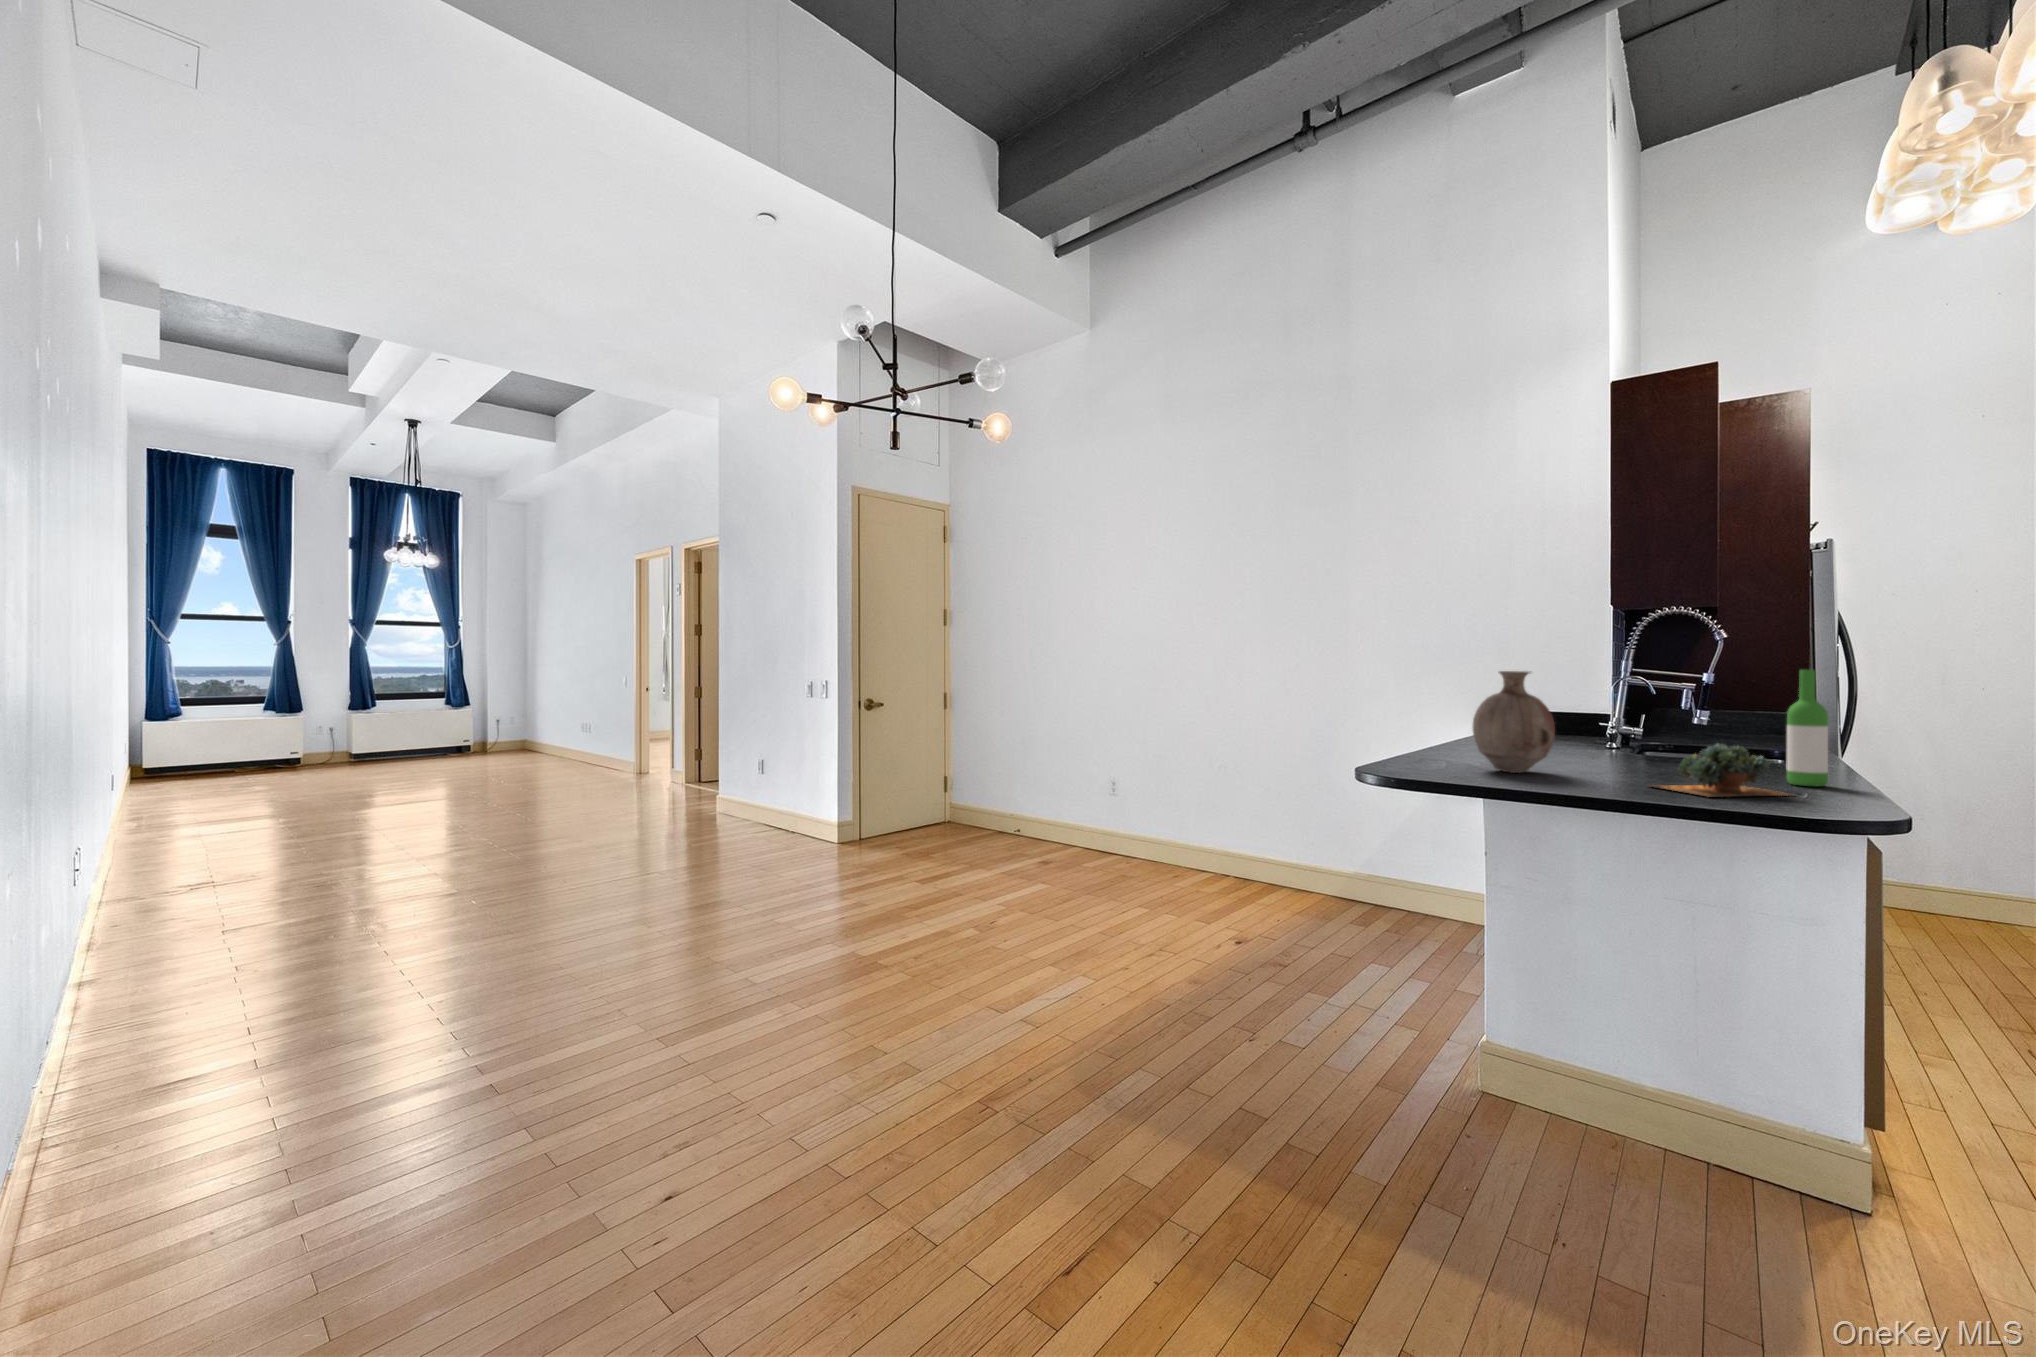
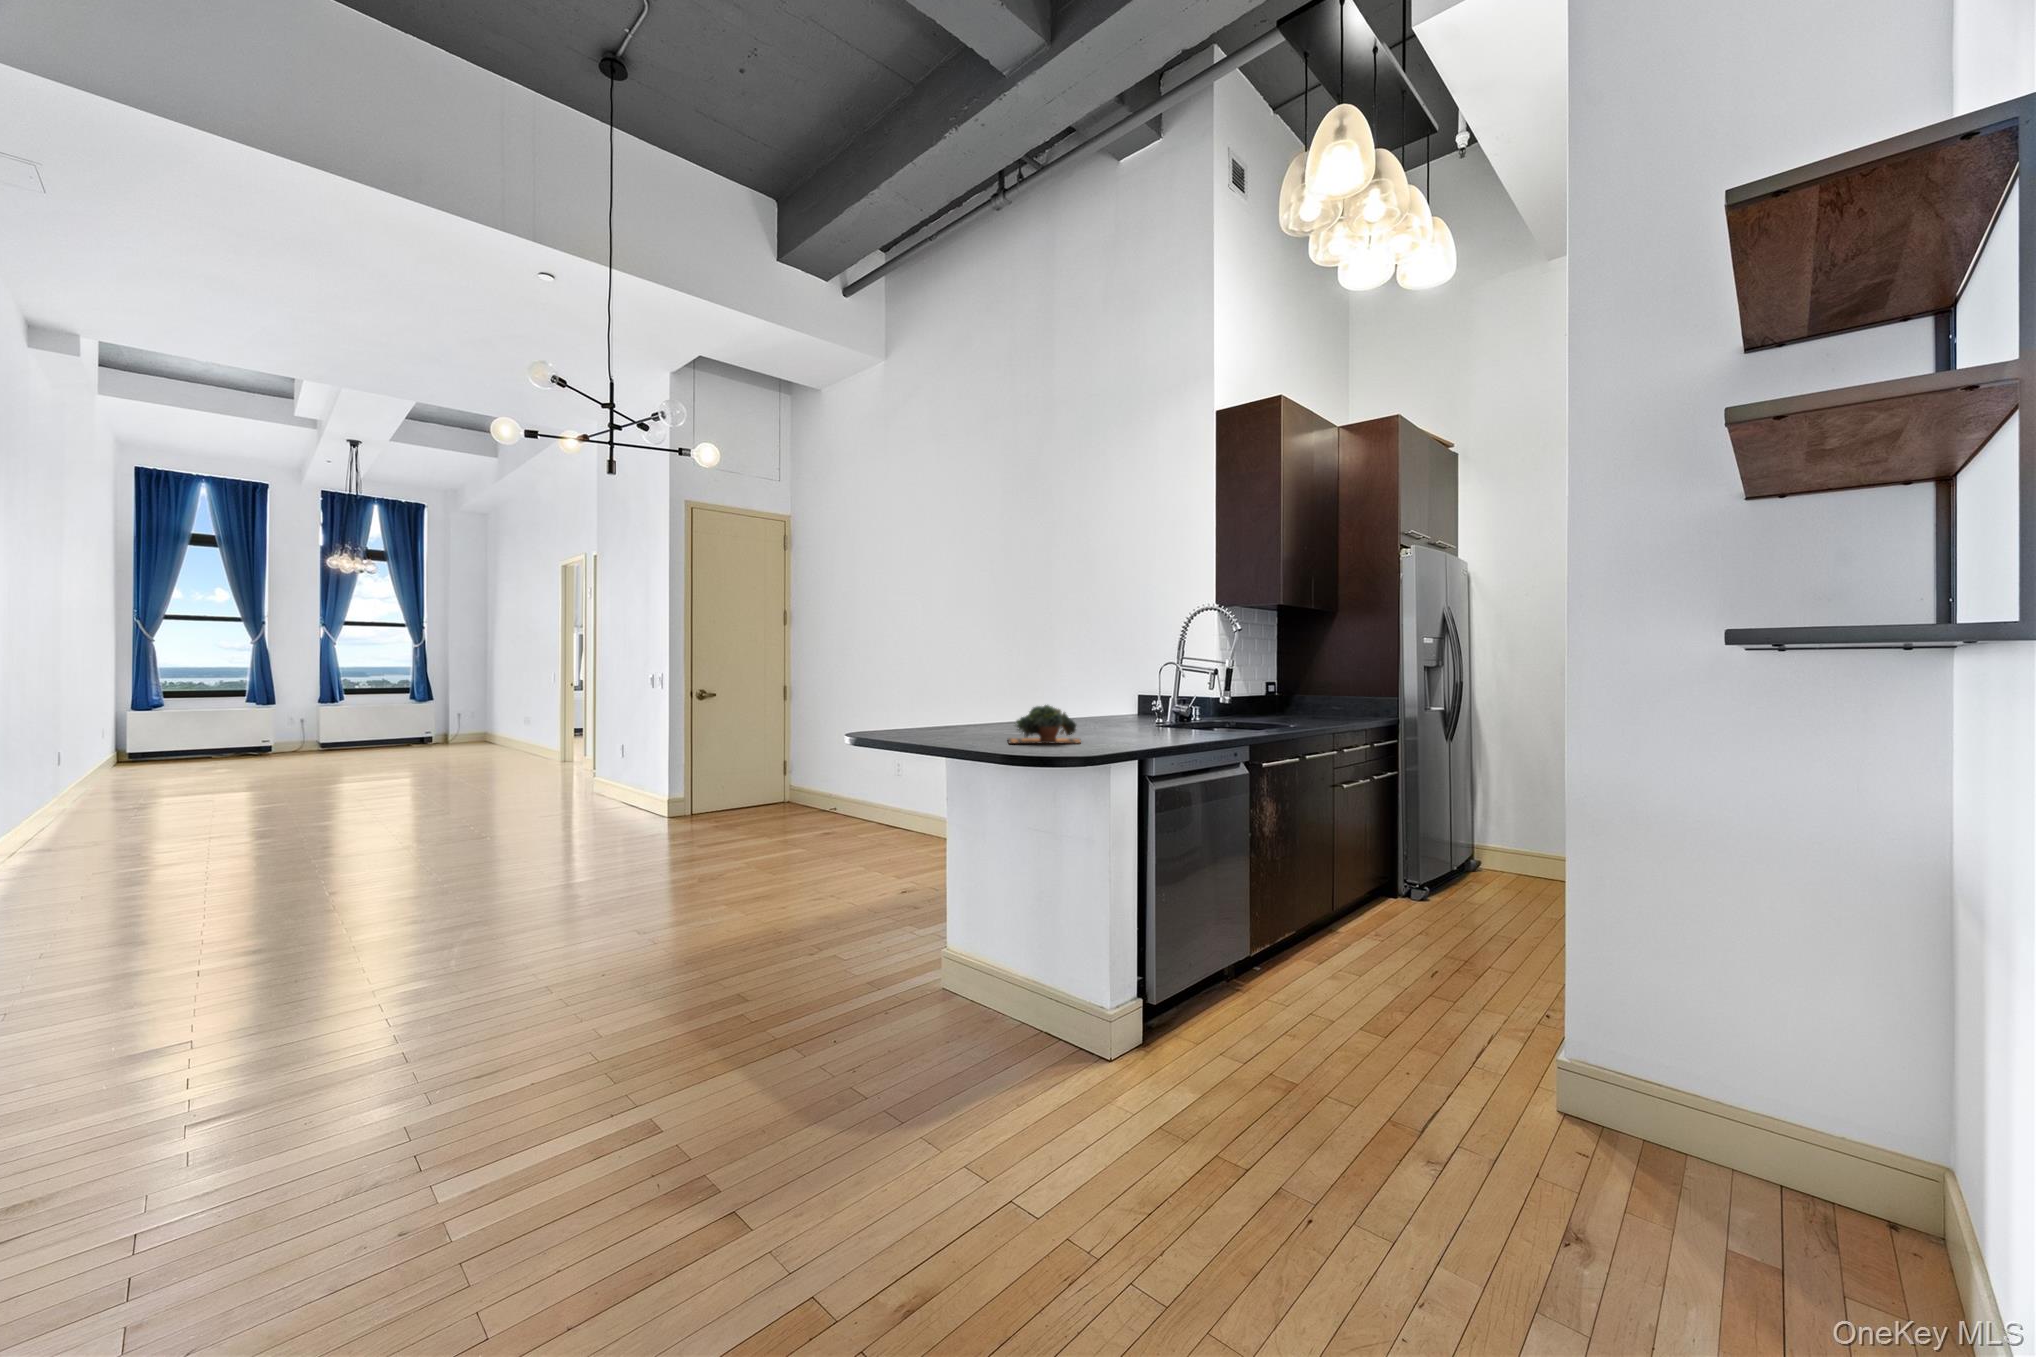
wine bottle: present [1787,670,1828,786] -> none [1120,648,1143,740]
vase: present [1473,671,1555,773] -> none [939,652,995,733]

